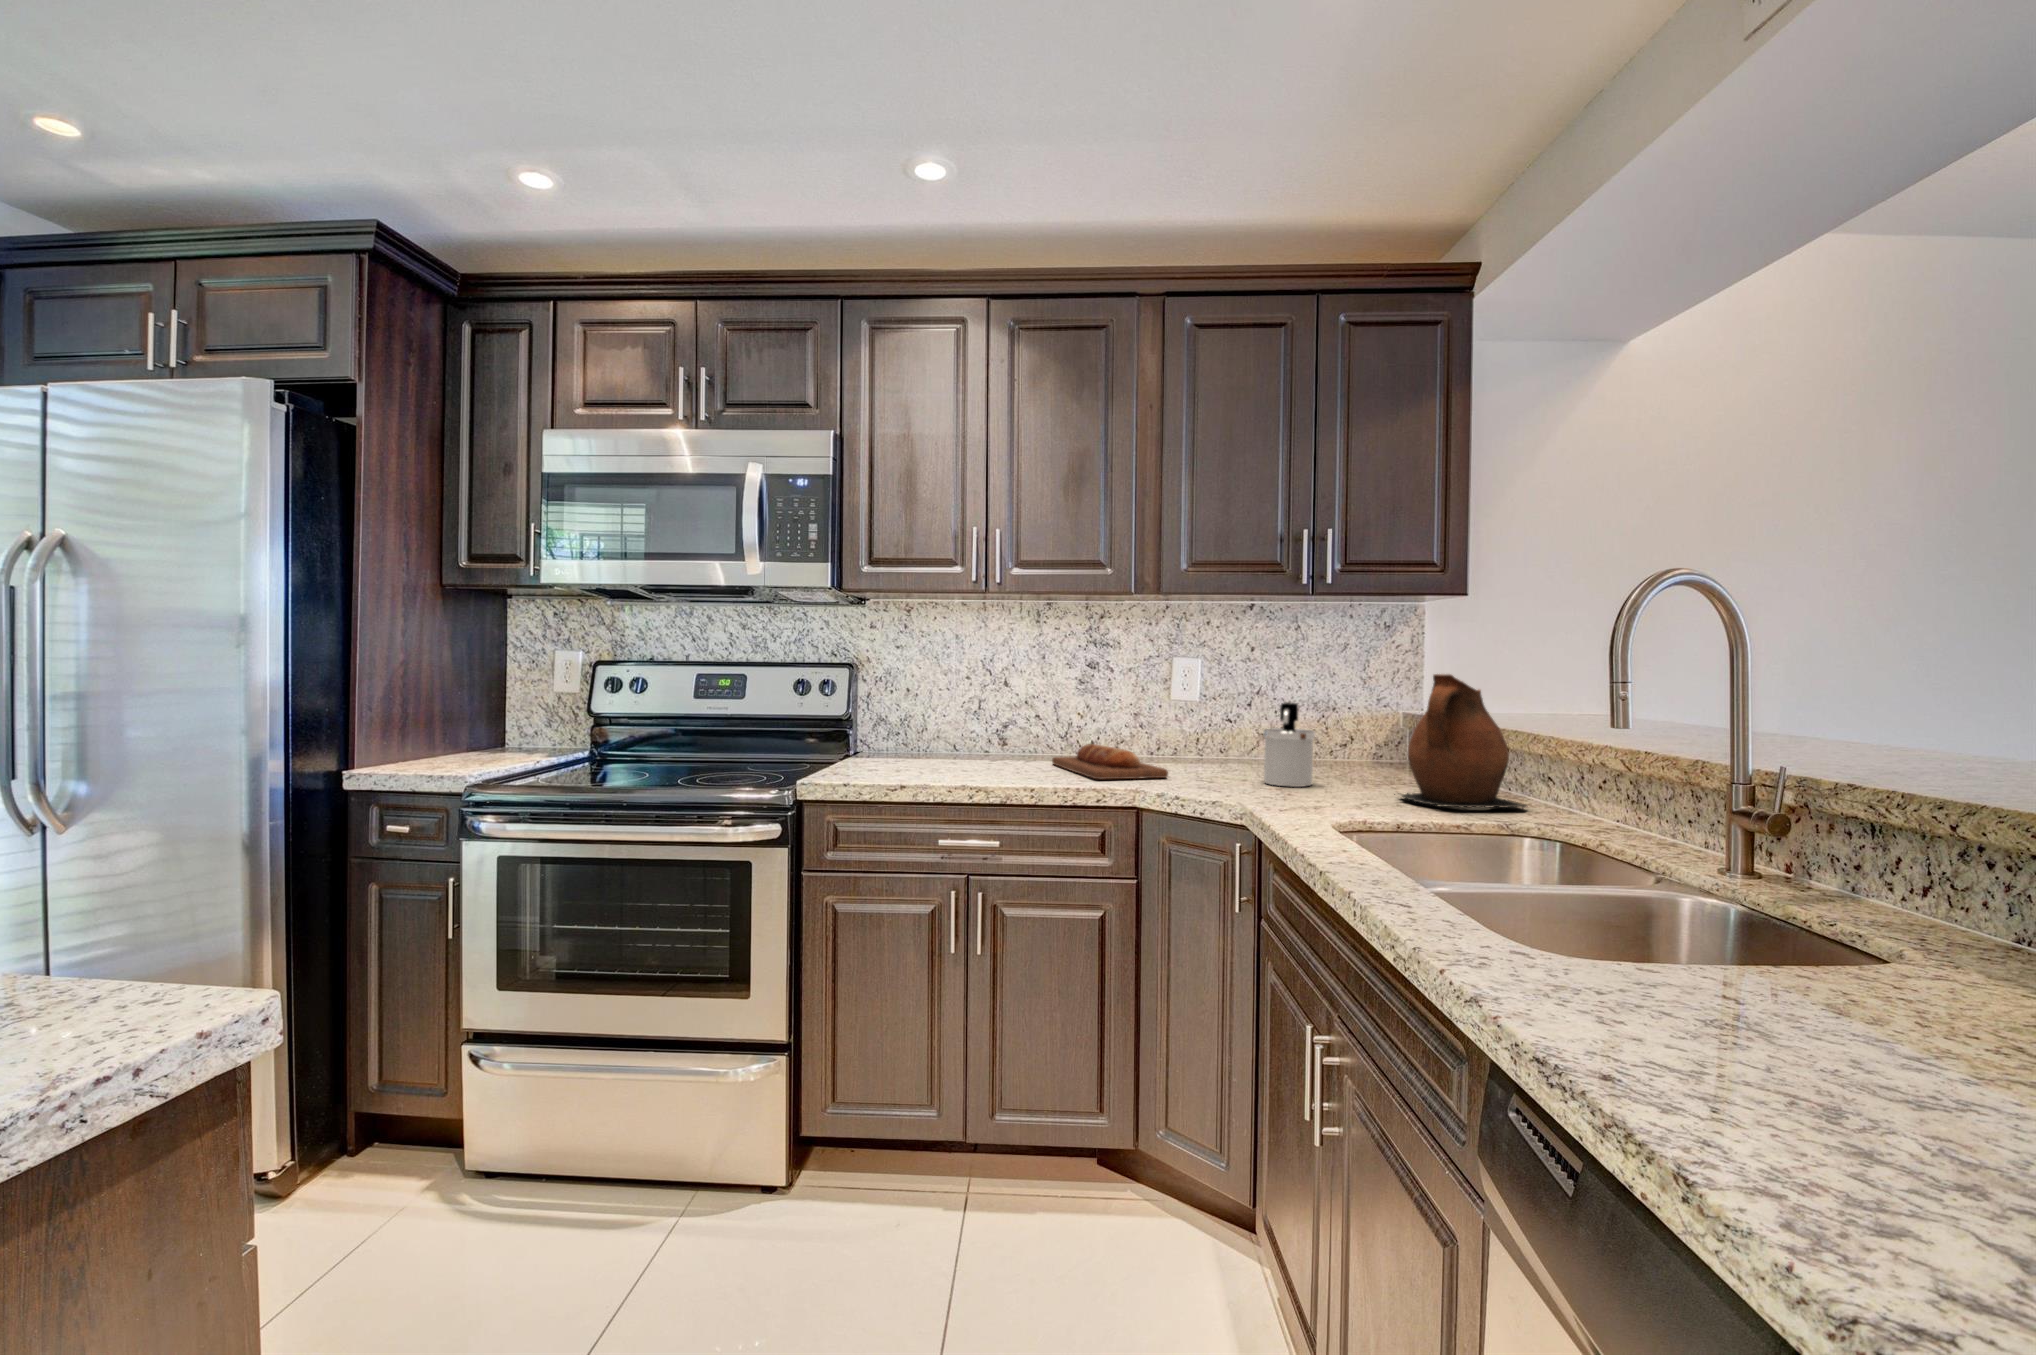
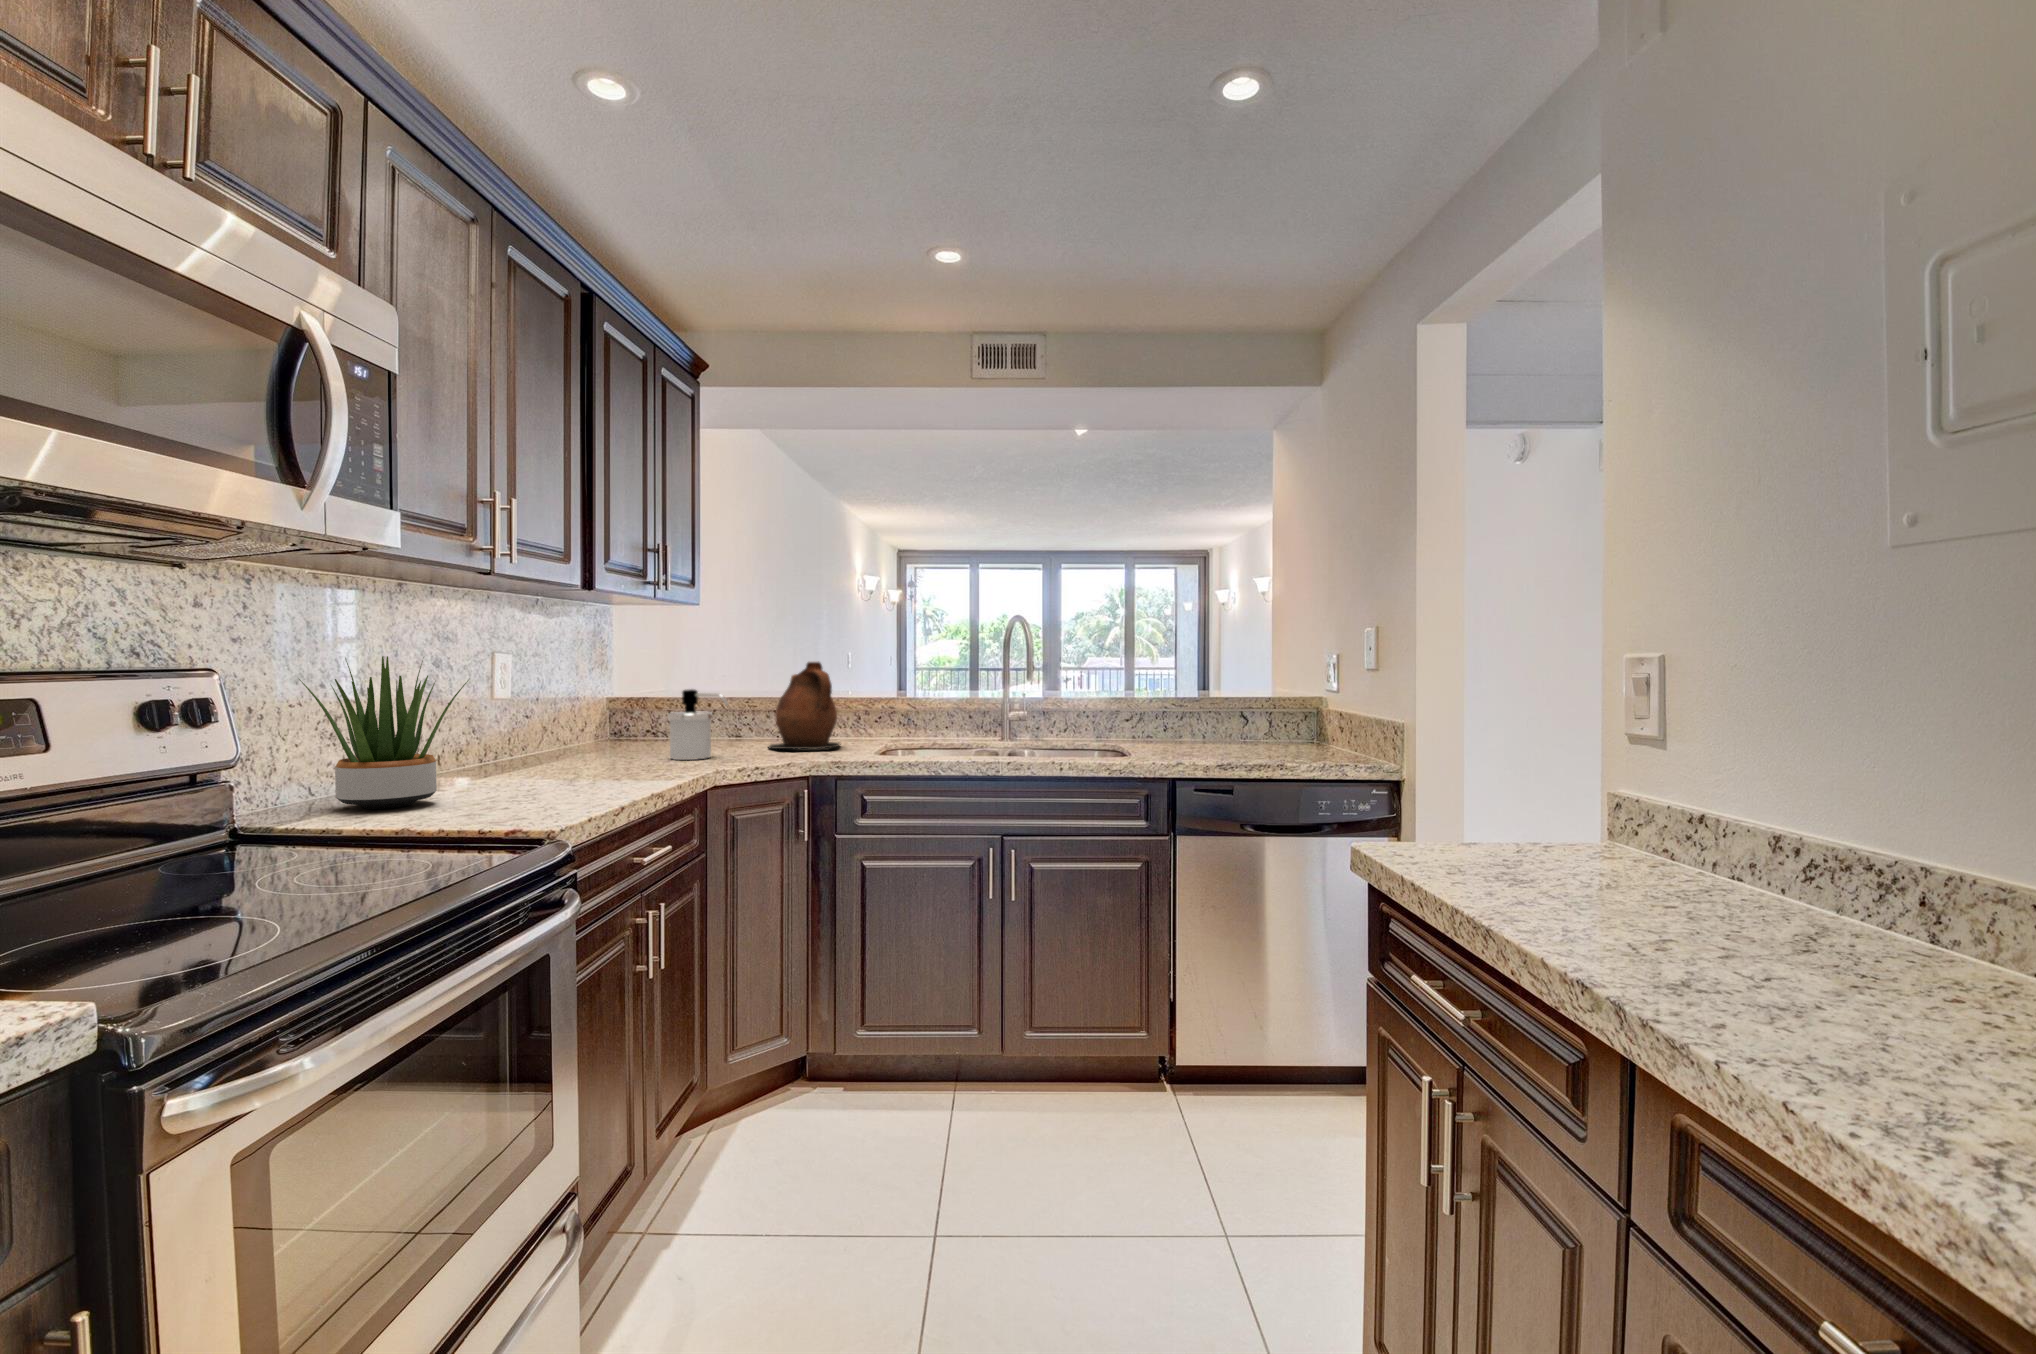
potted plant: none [885,657,1002,765] -> present [299,656,469,809]
bread loaf: present [1052,744,1168,779] -> none [462,749,629,785]

